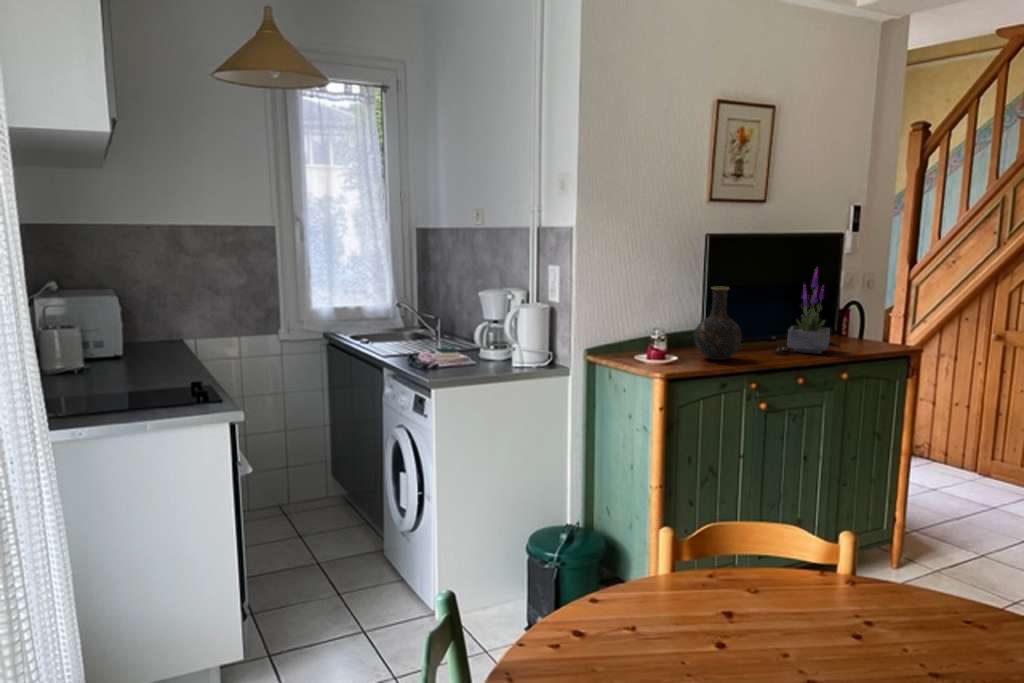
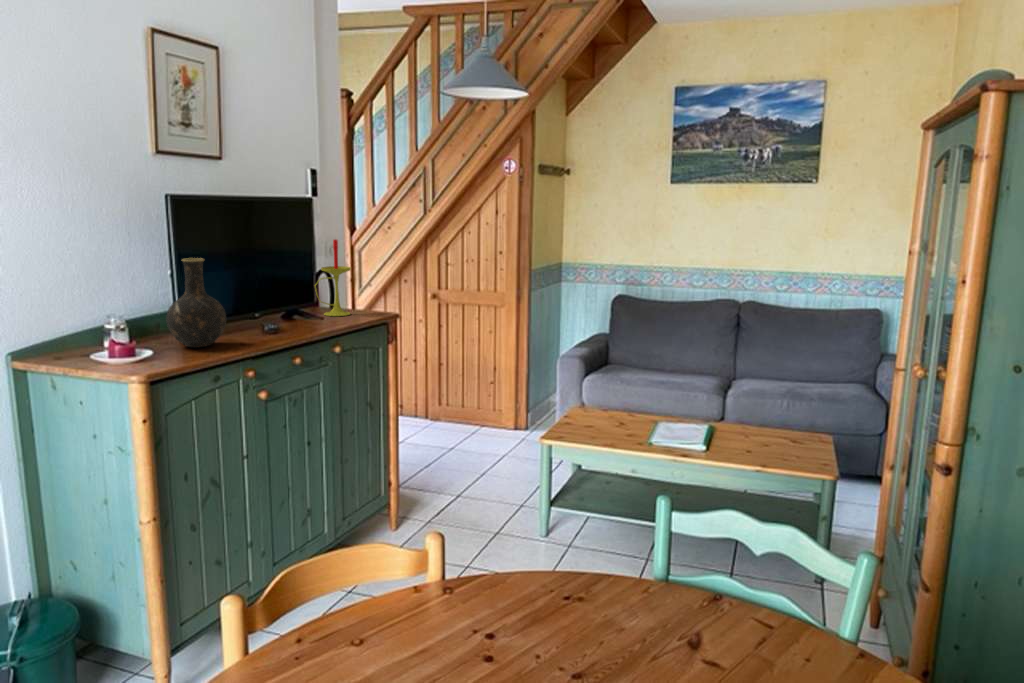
potted plant: present [787,272,830,354] -> none [271,232,315,328]
candle: none [837,272,877,348] -> present [315,239,351,316]

